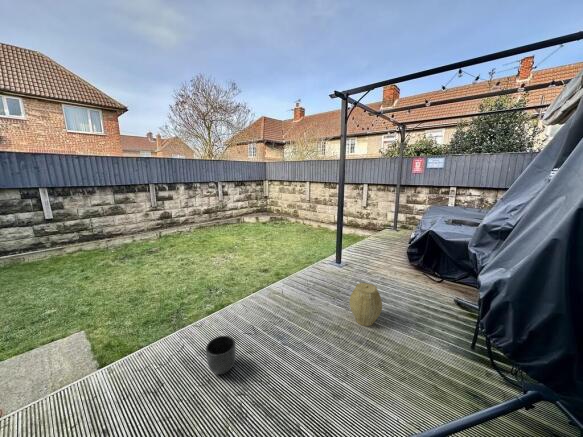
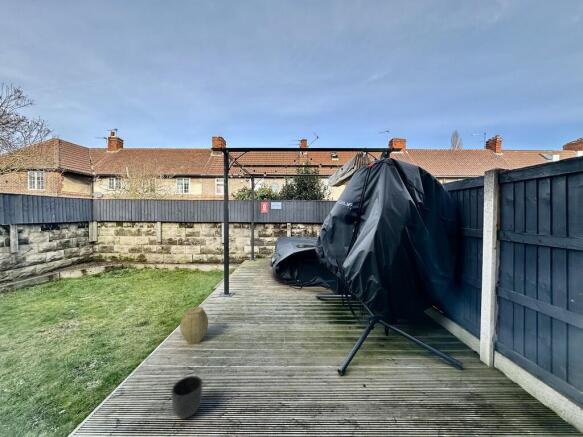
woven basket: present [350,283,382,326] -> present [180,307,208,344]

